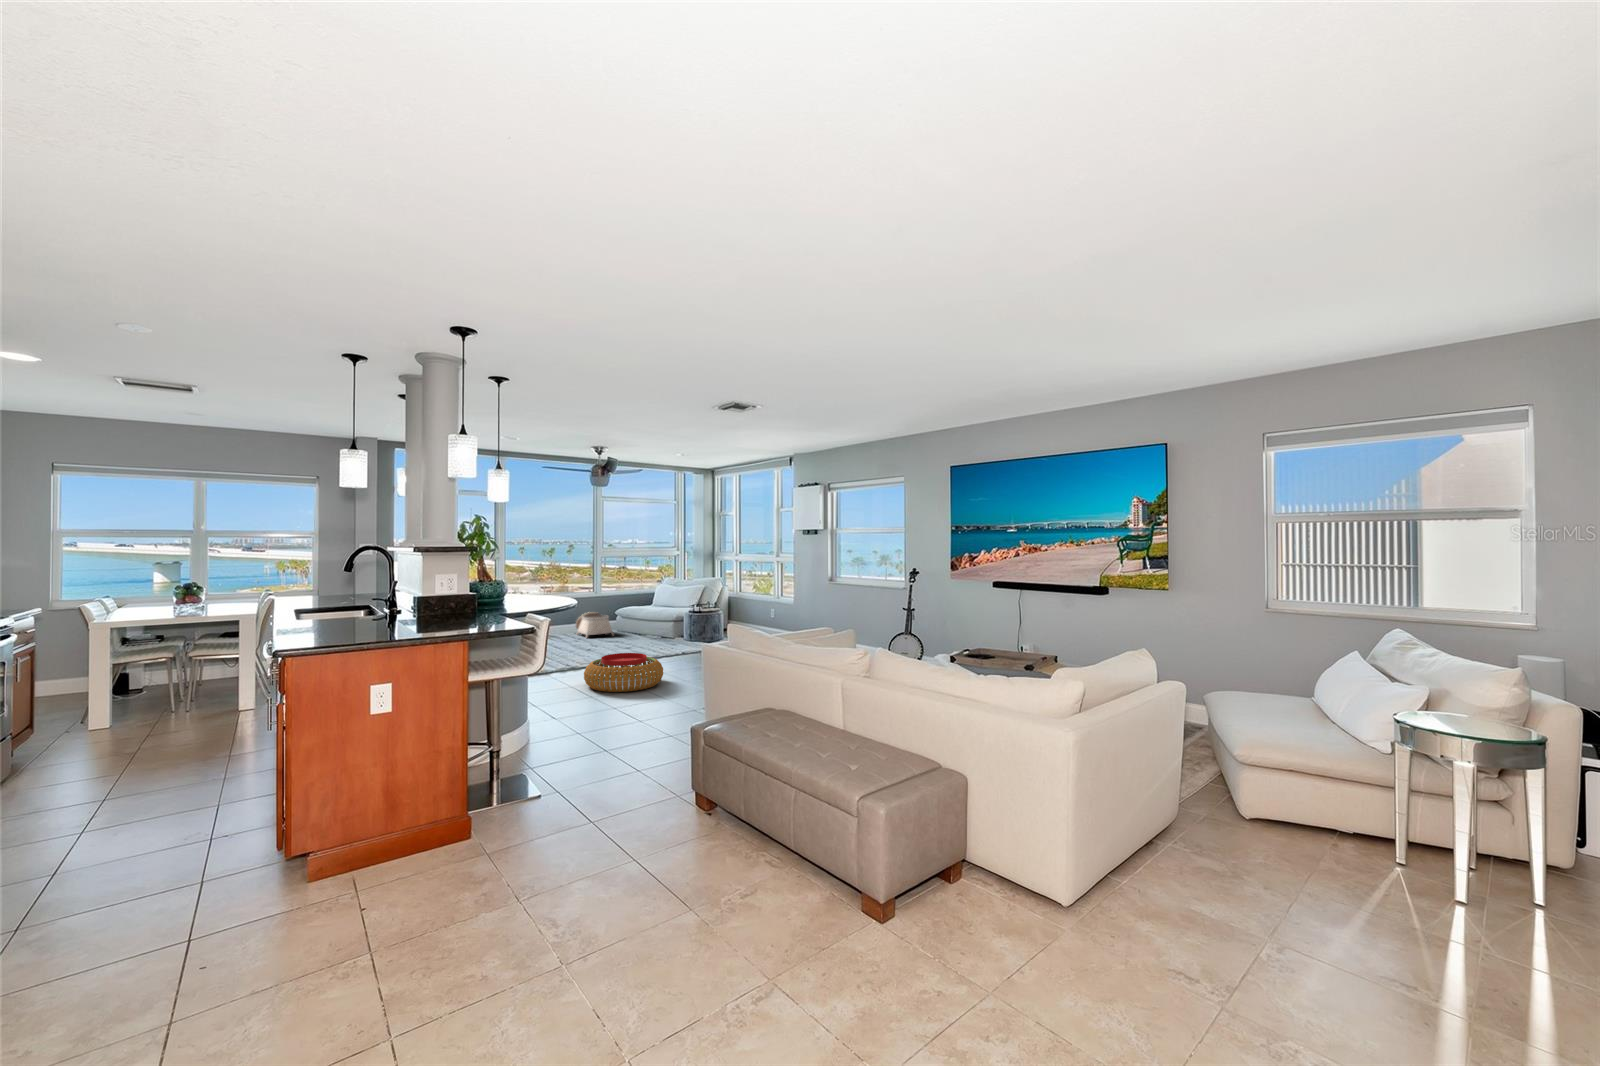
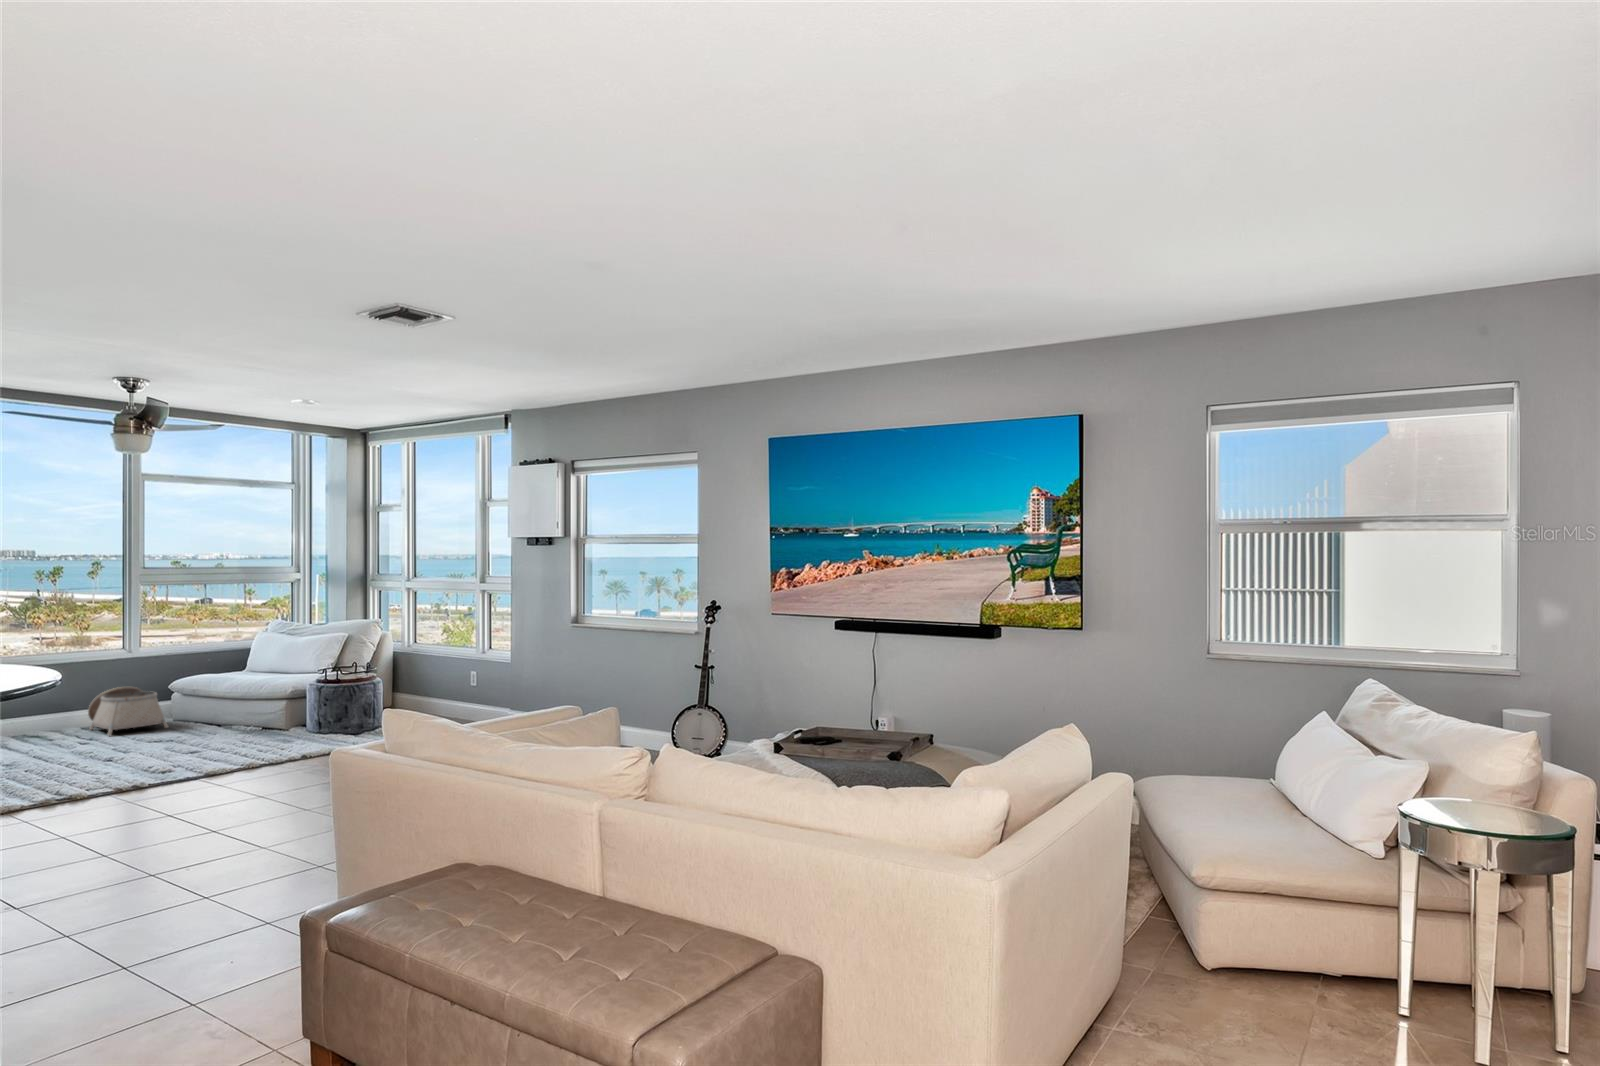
pouf: present [584,653,663,692] -> none [86,764,256,842]

